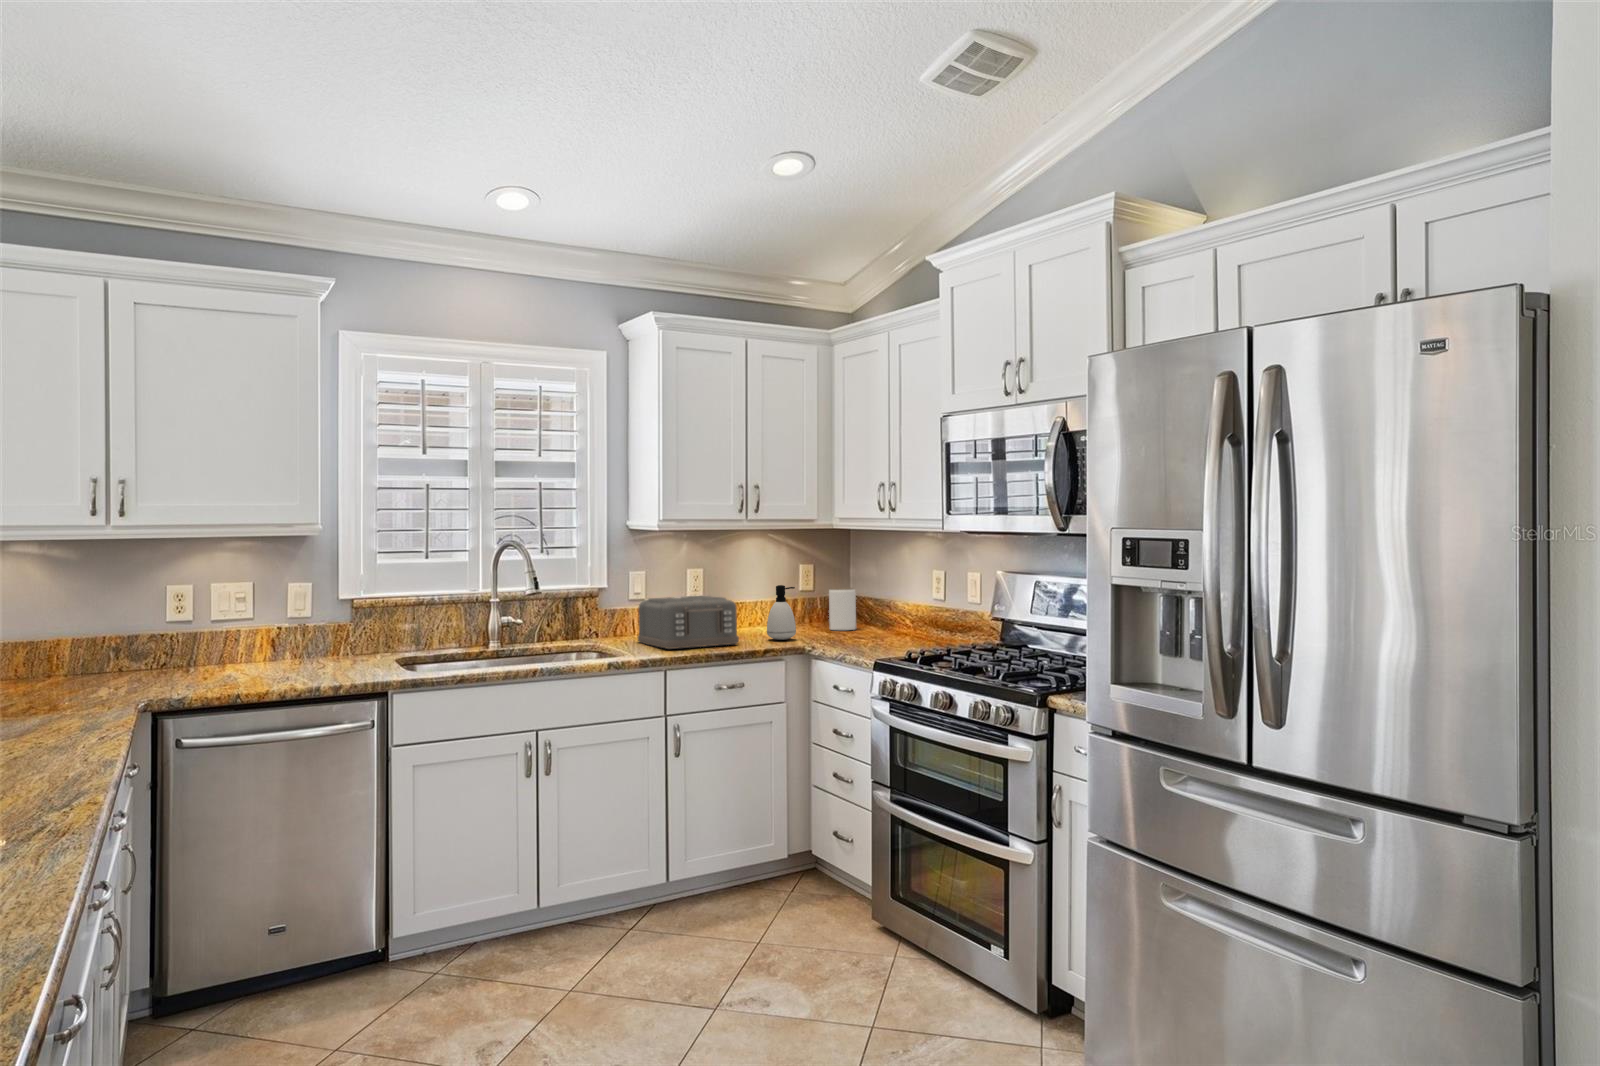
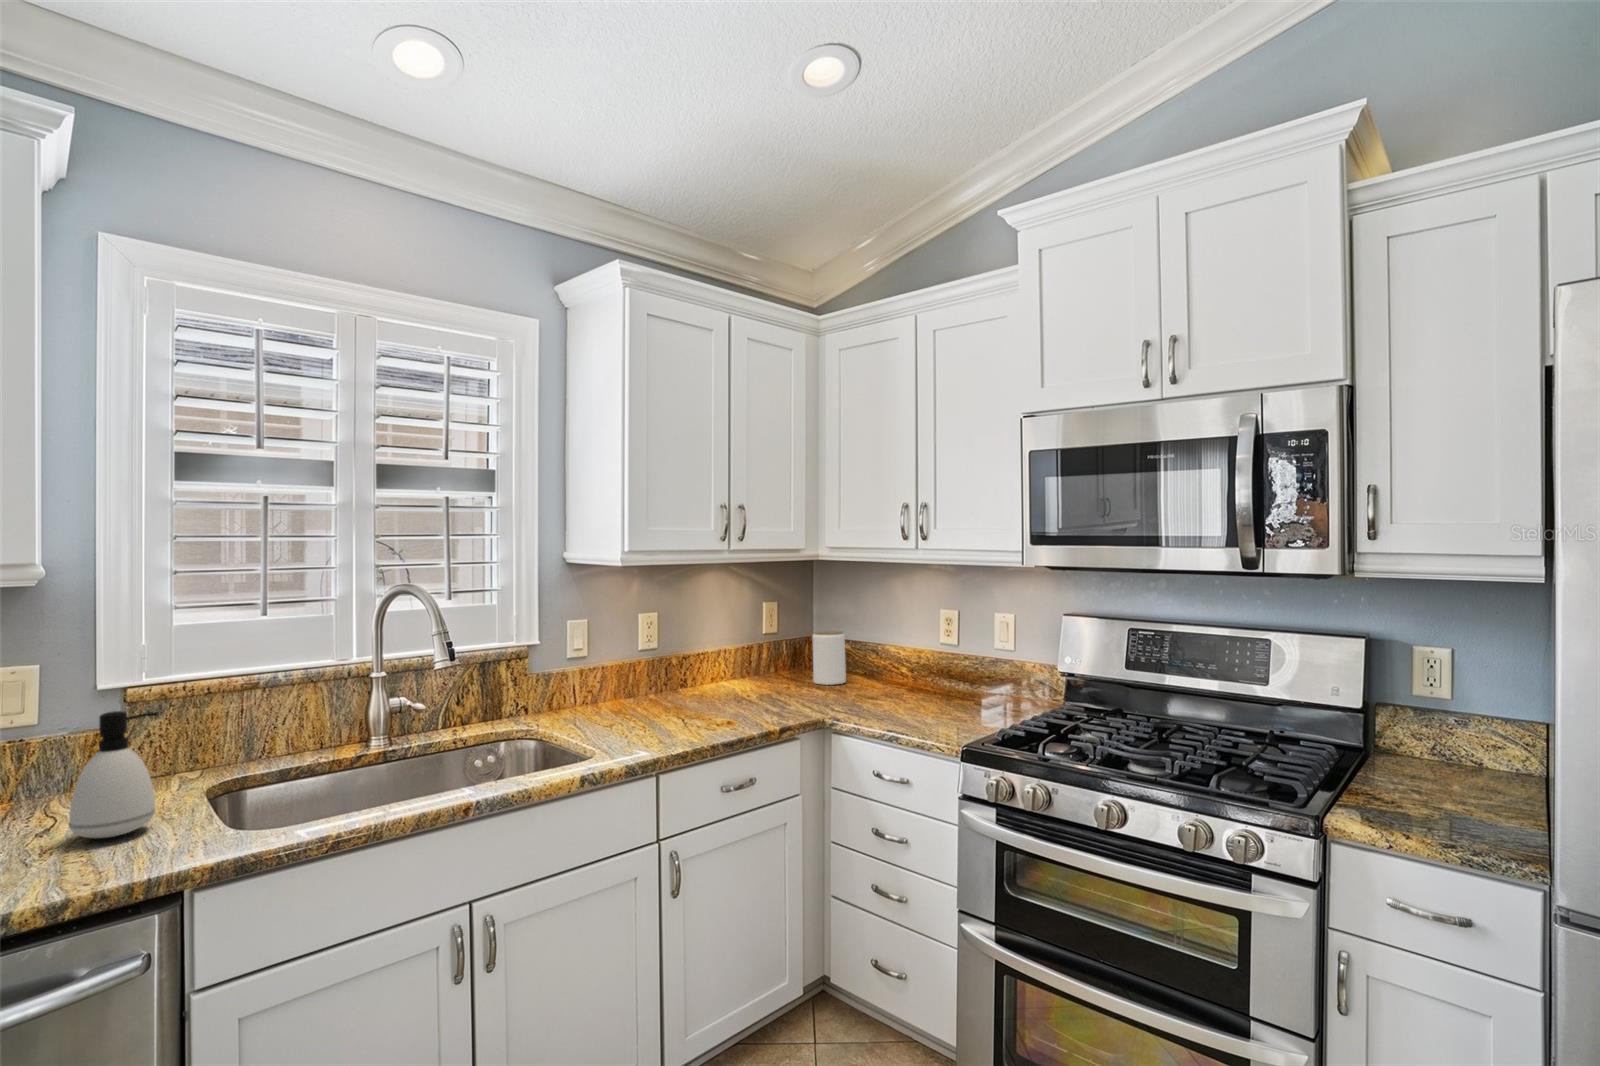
soap dispenser: present [767,585,796,640] -> present [69,711,158,838]
toaster: present [637,596,739,649] -> none [590,651,739,736]

